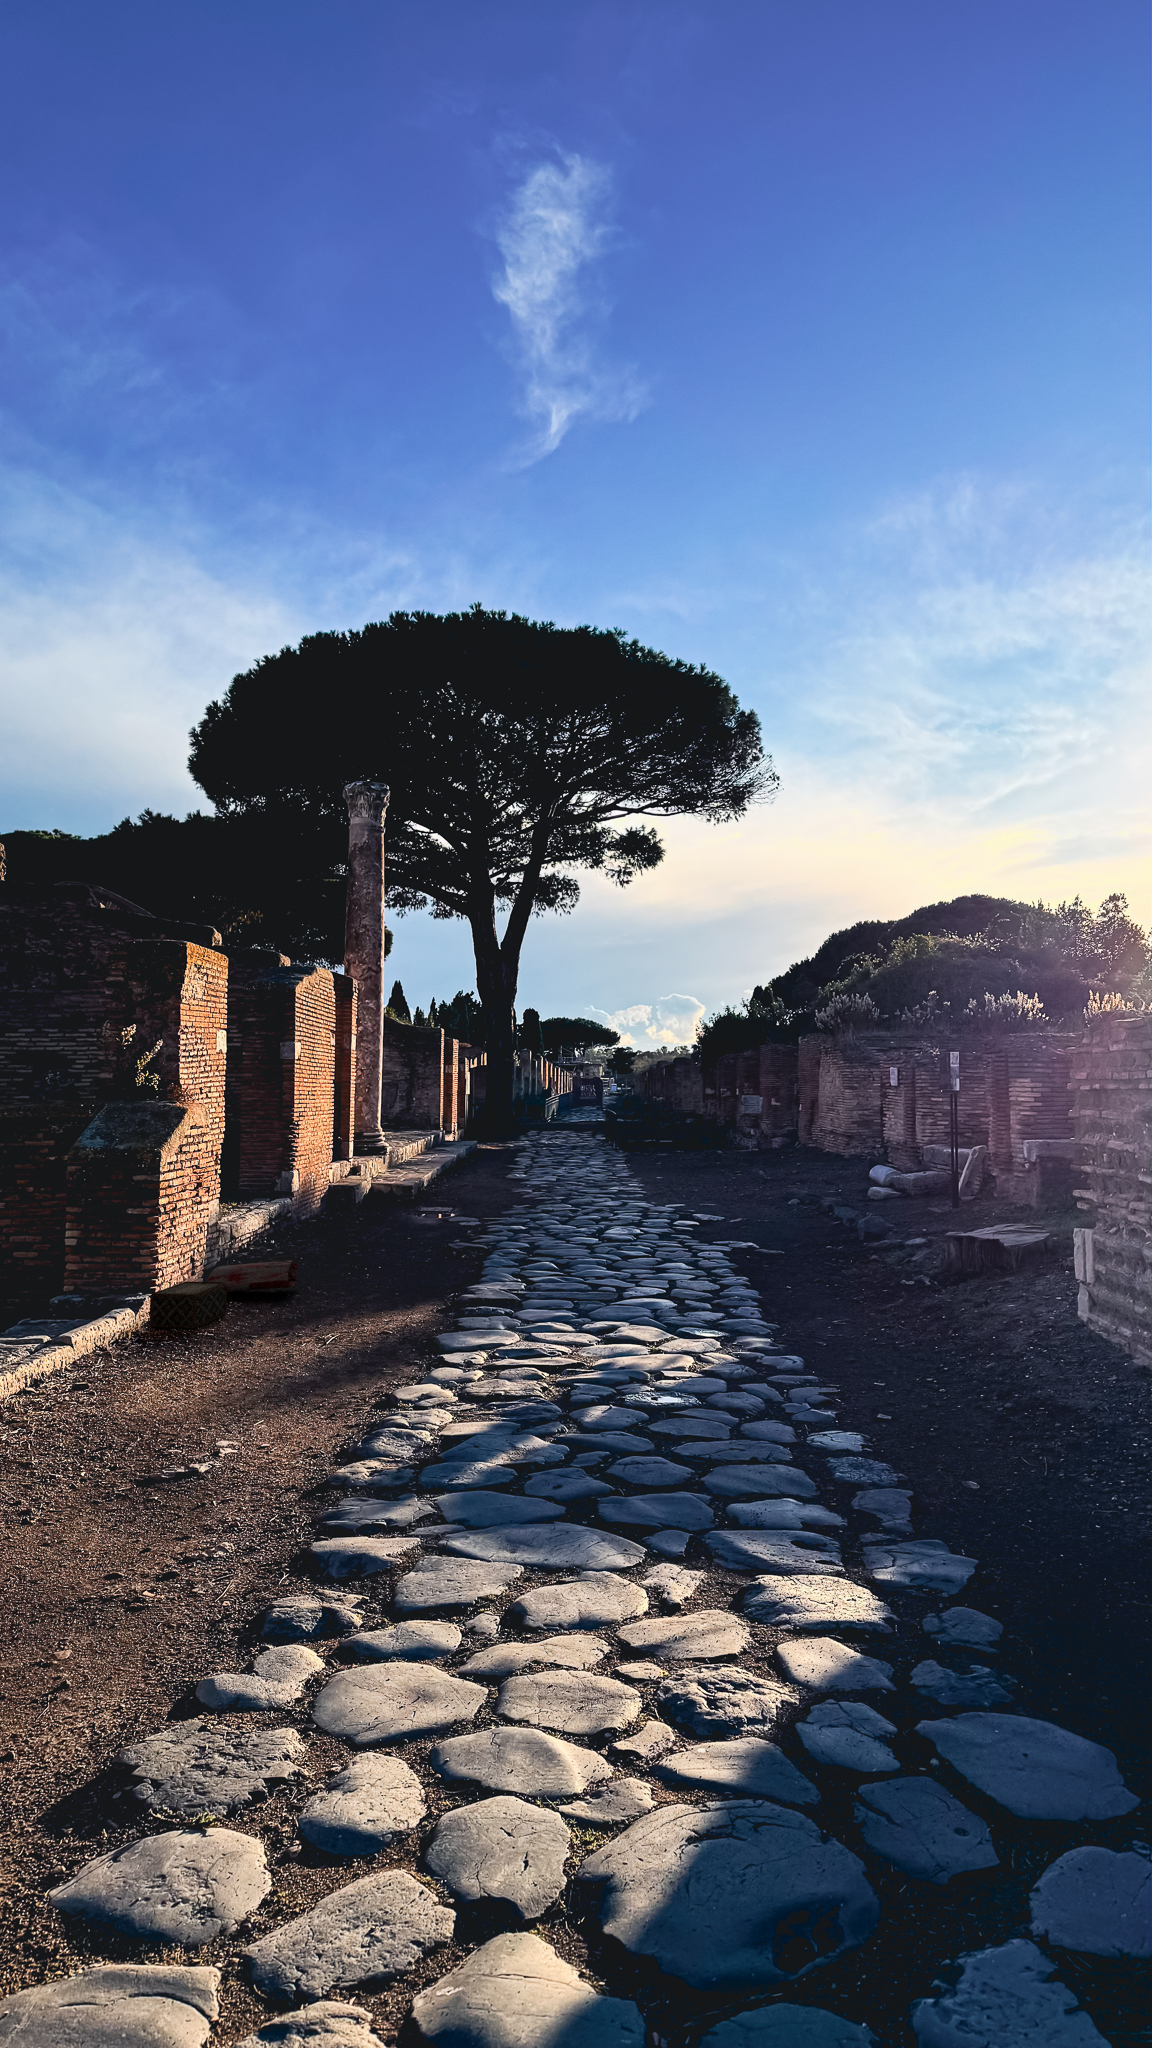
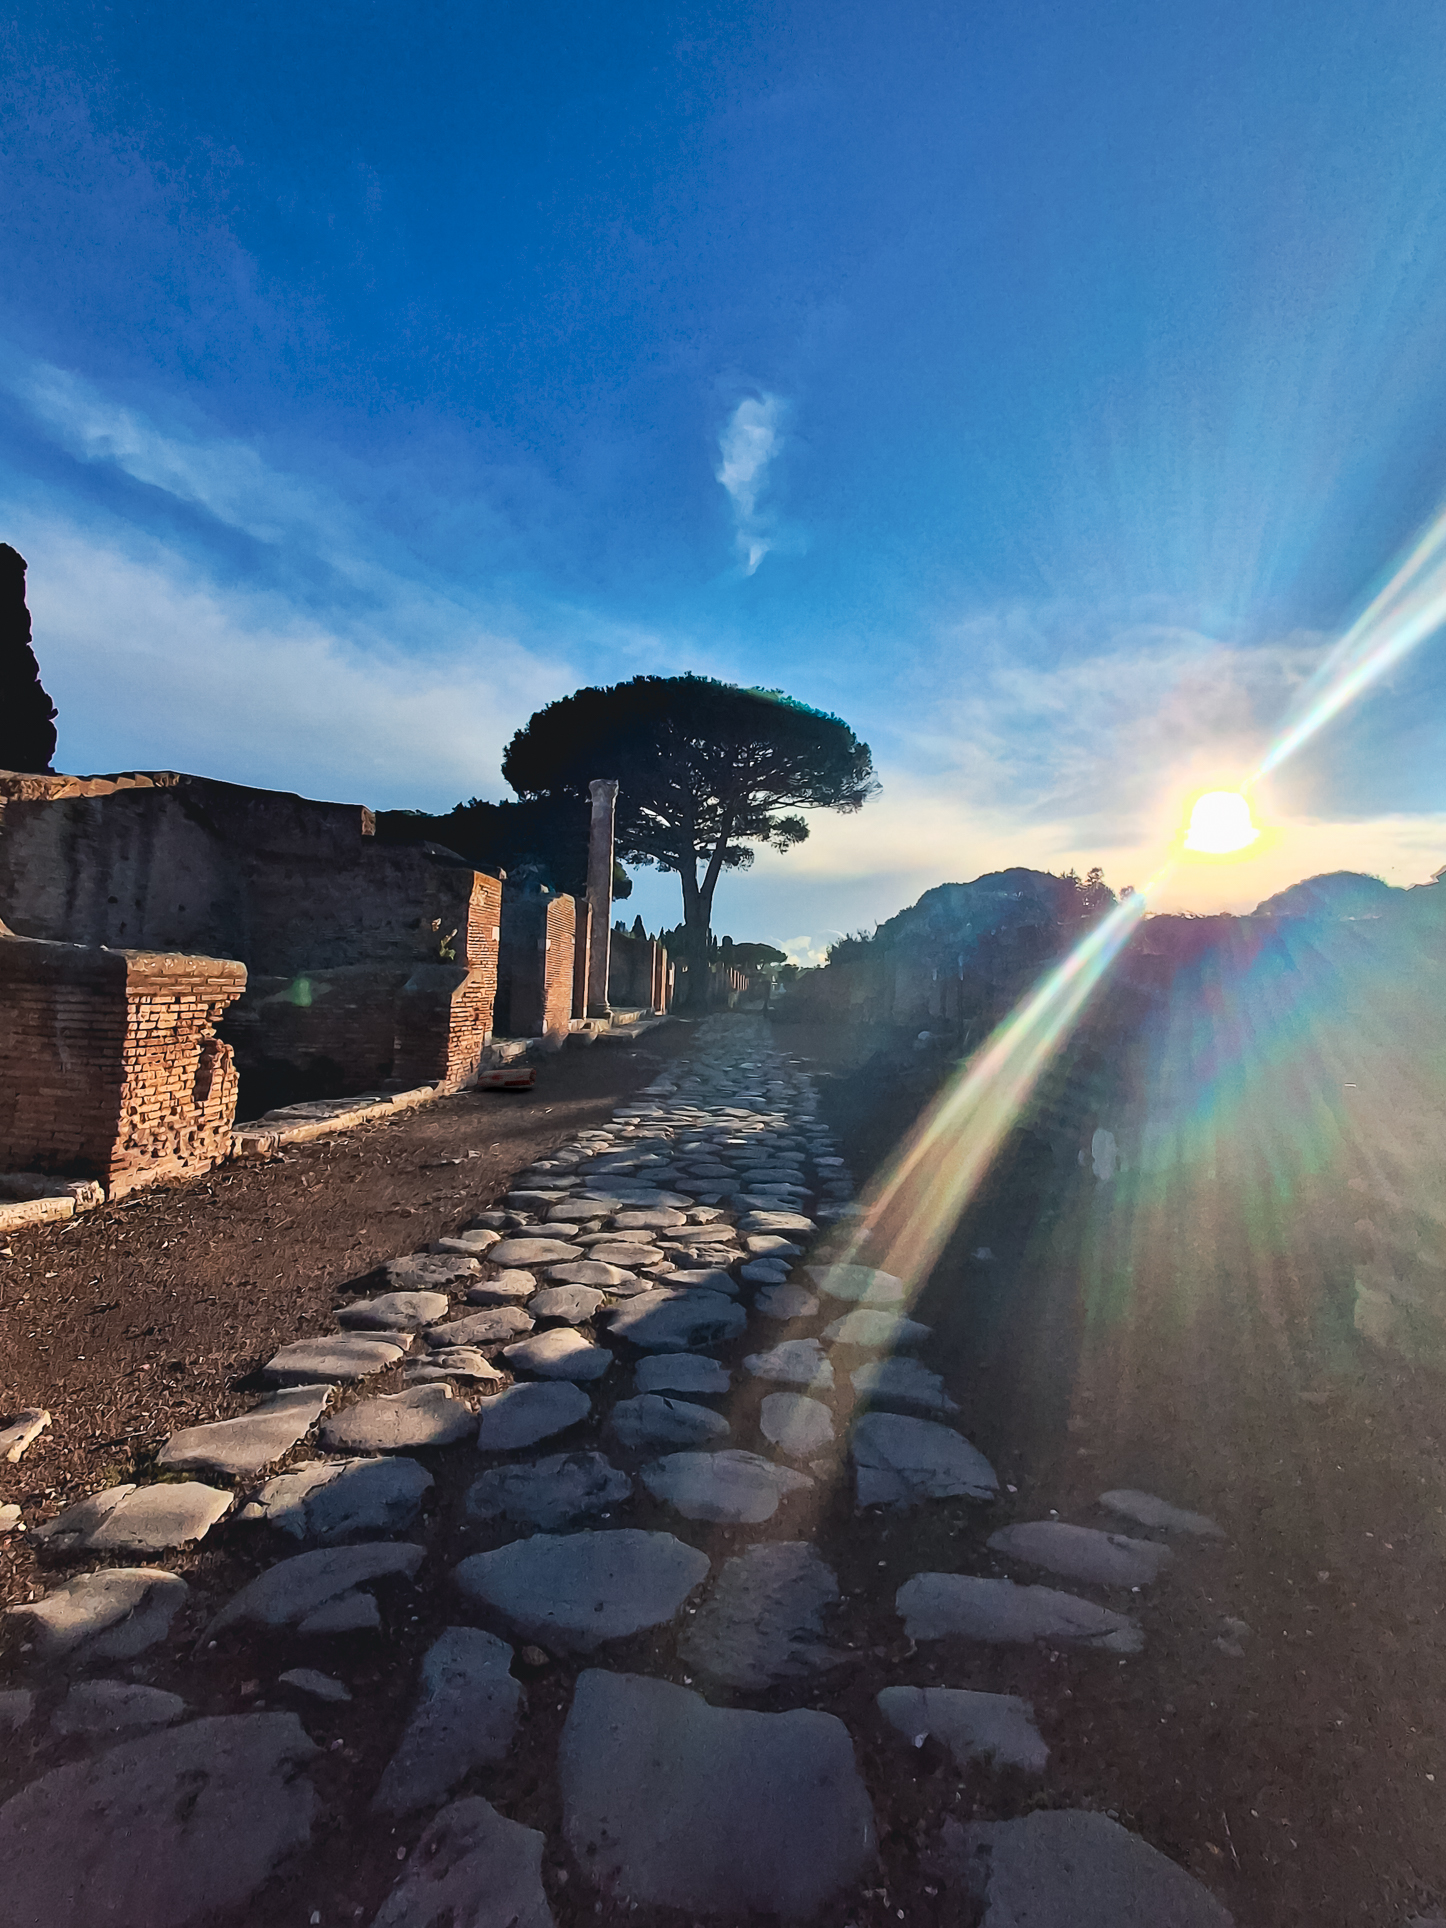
woven basket: present [150,1281,227,1328] -> none [439,1077,489,1103]

